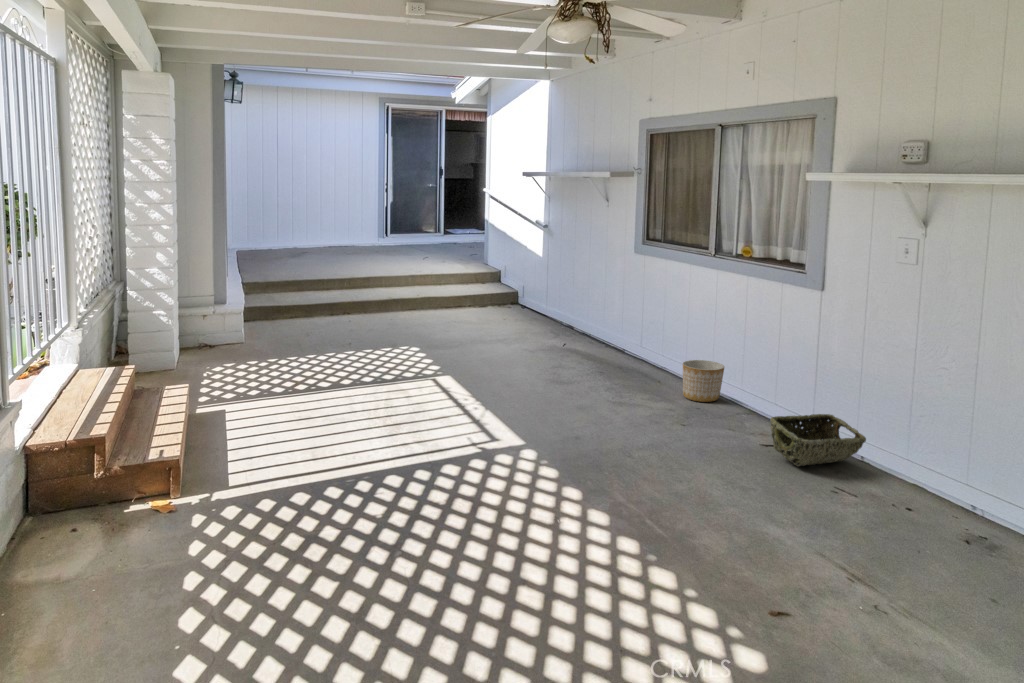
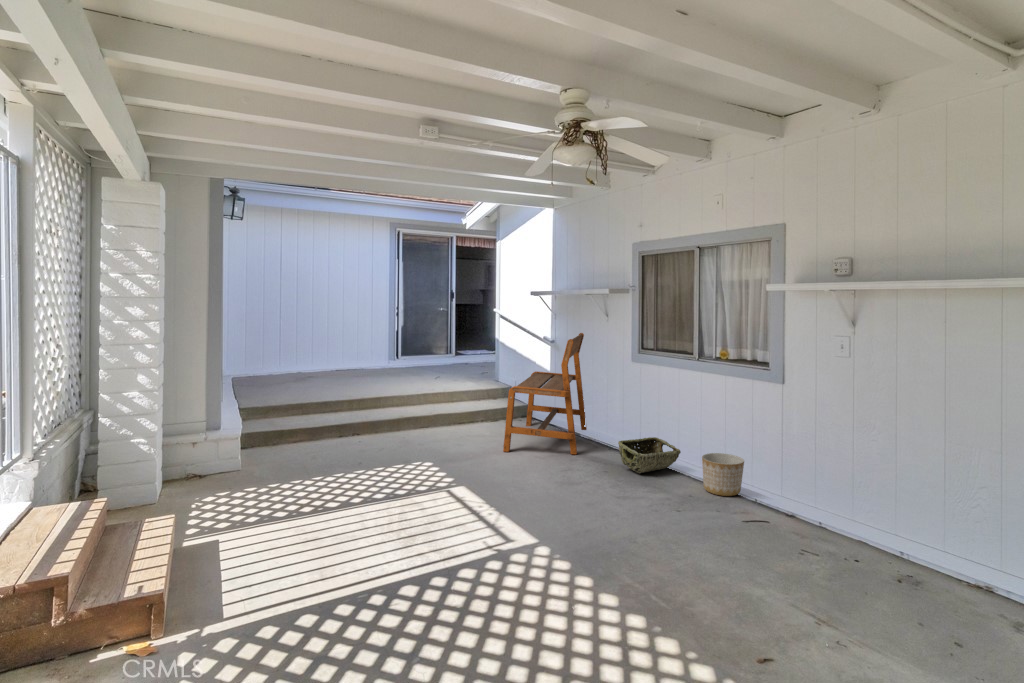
bench: none [507,230,614,359] -> present [503,333,587,454]
woven basket: present [771,414,866,466] -> present [618,437,681,473]

